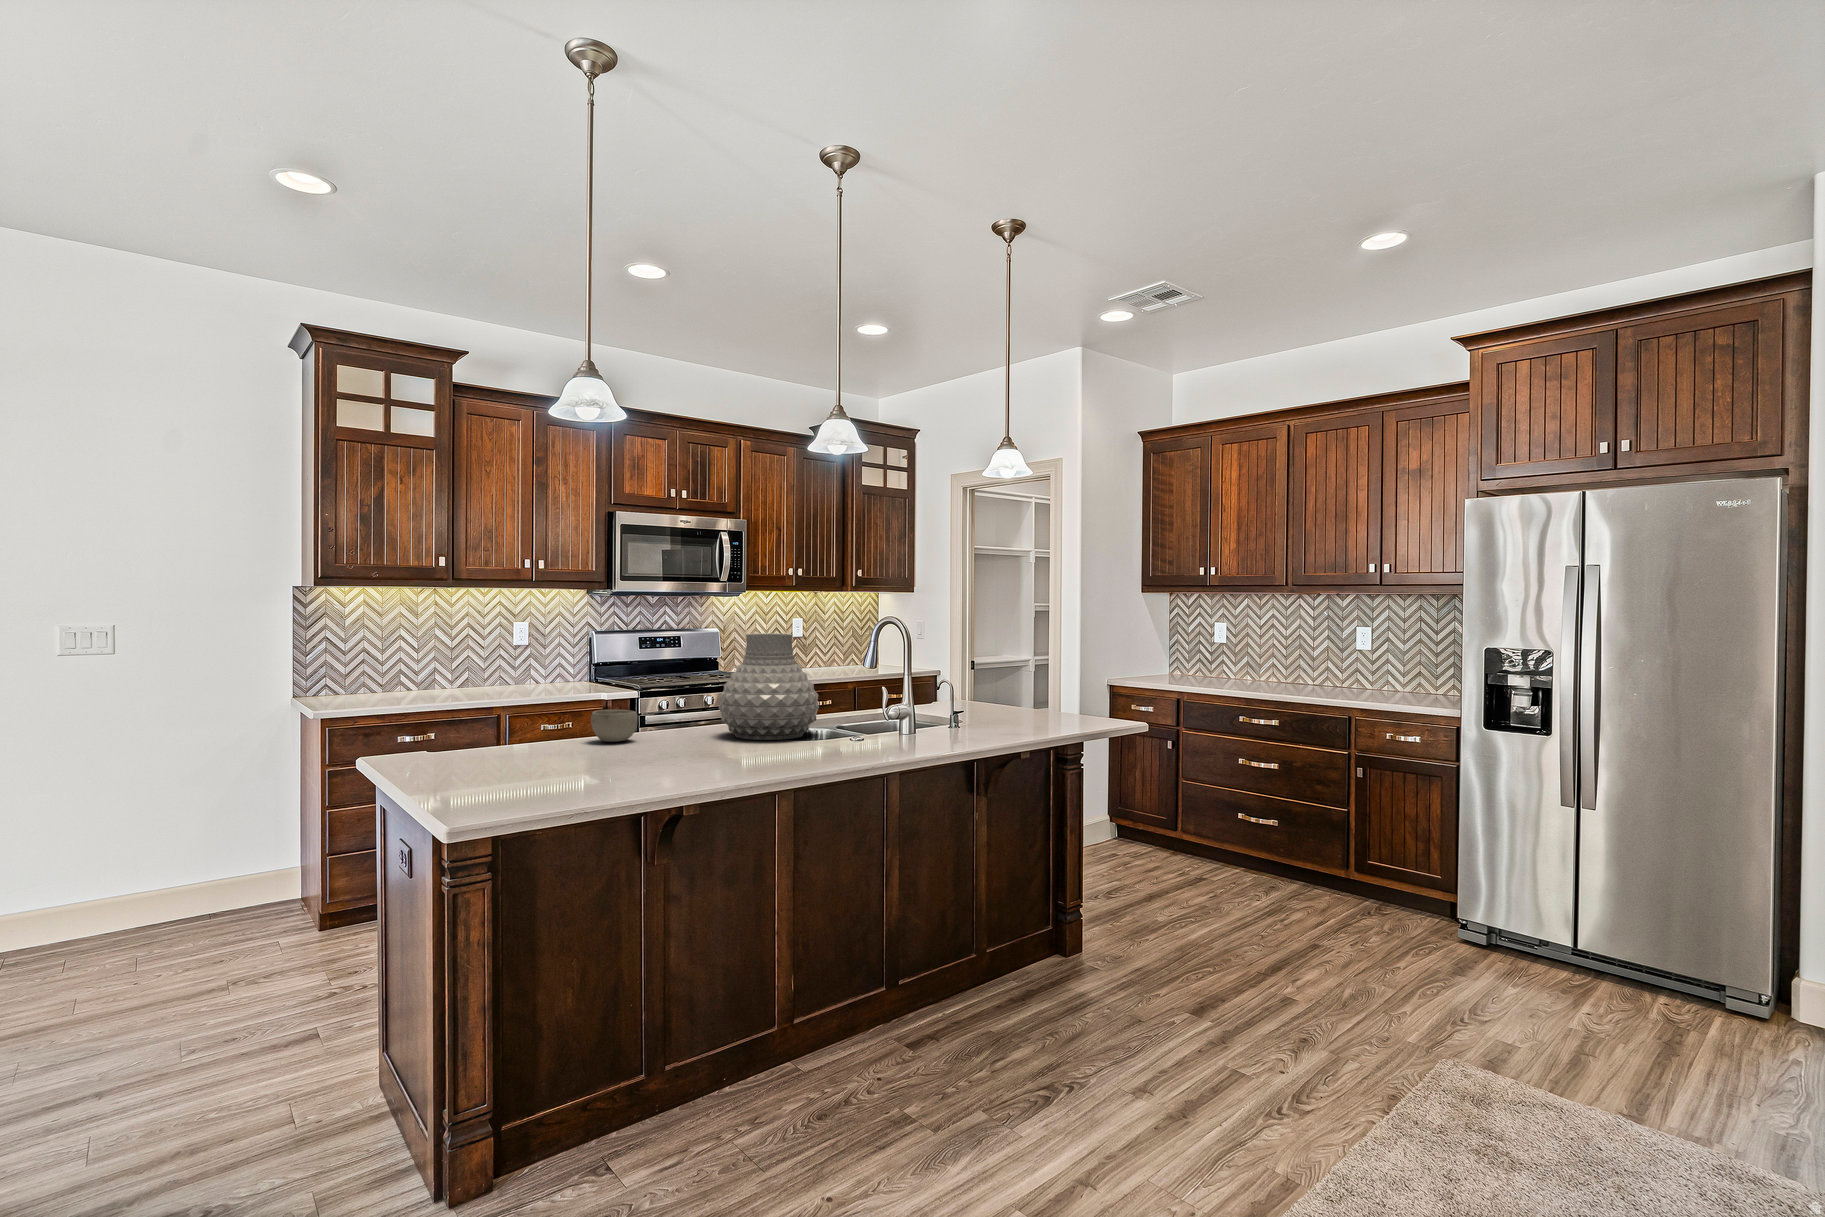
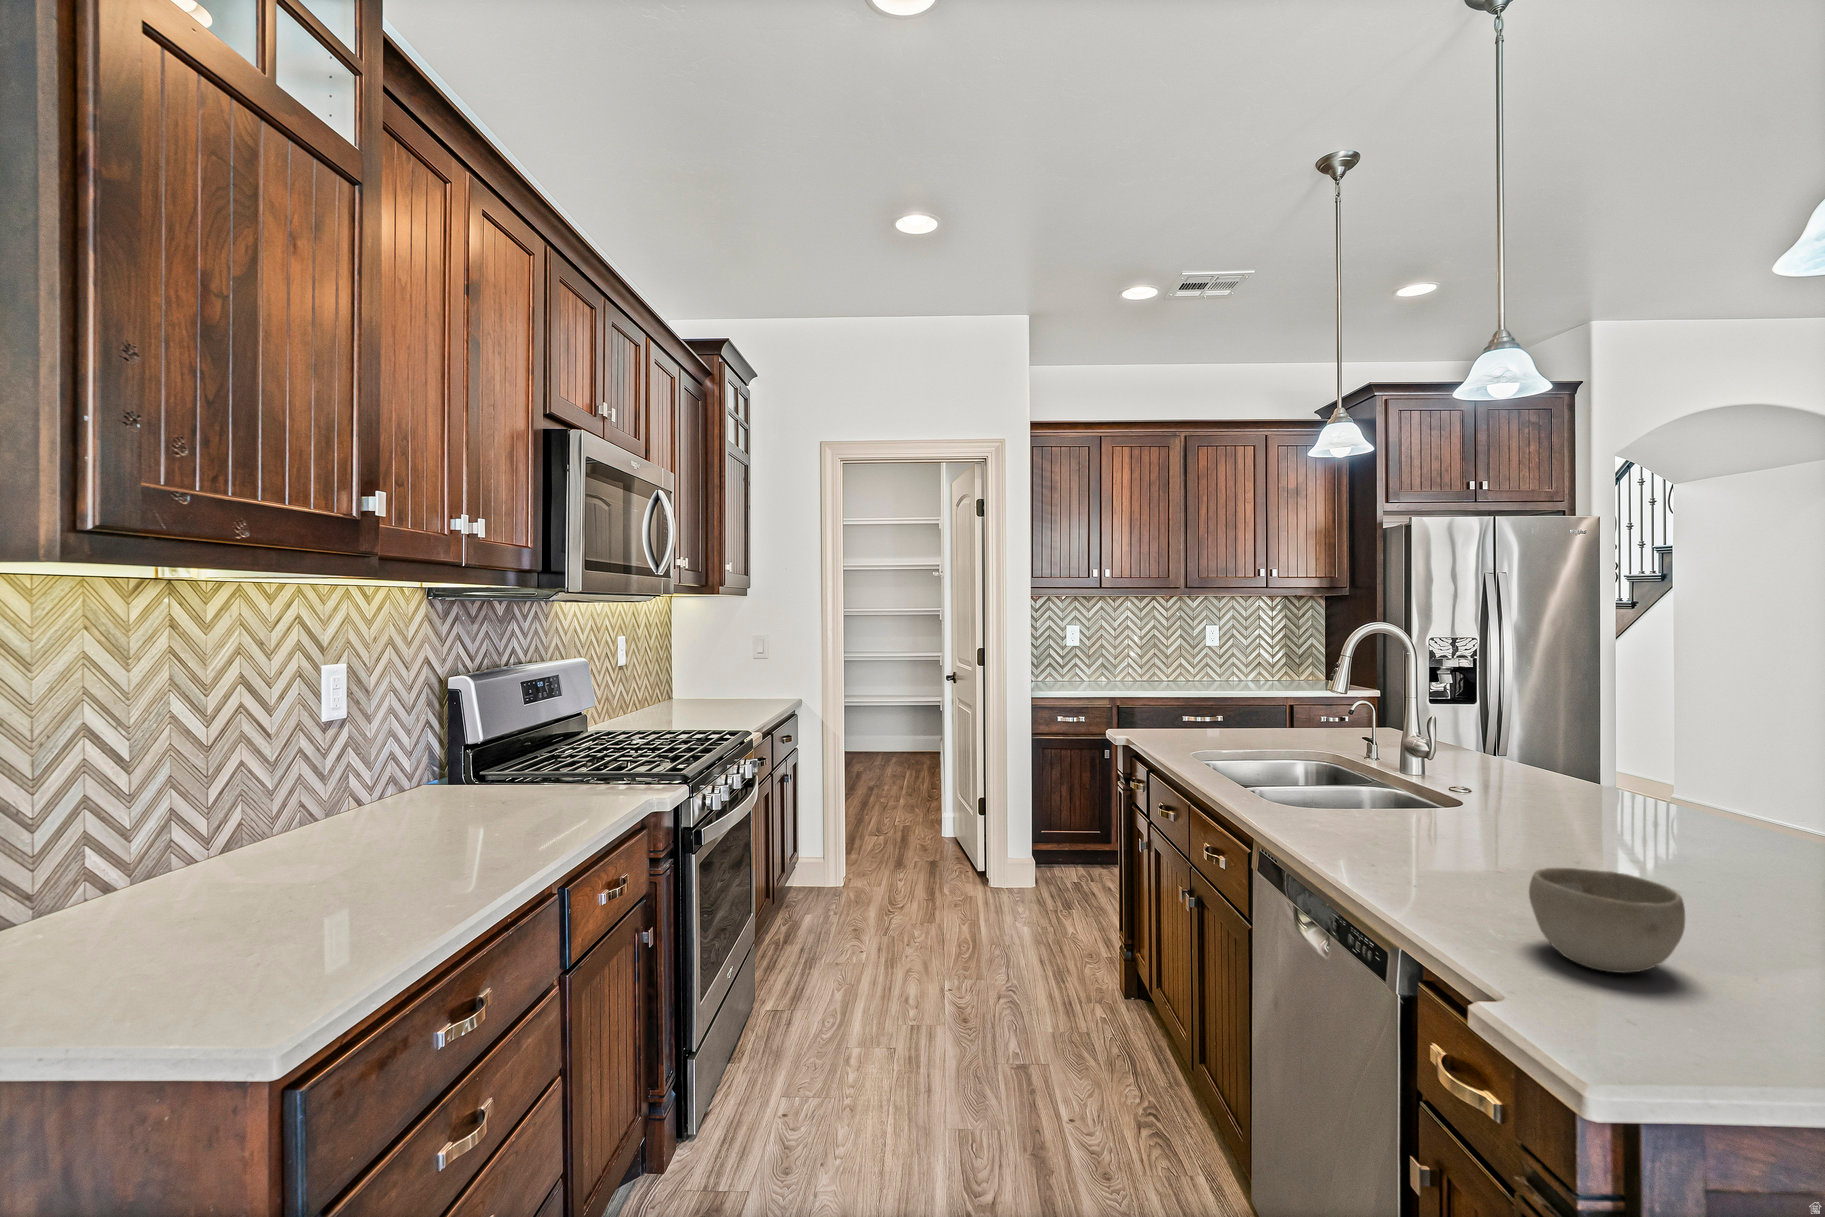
vase: present [719,633,819,740] -> none [1420,654,1663,872]

